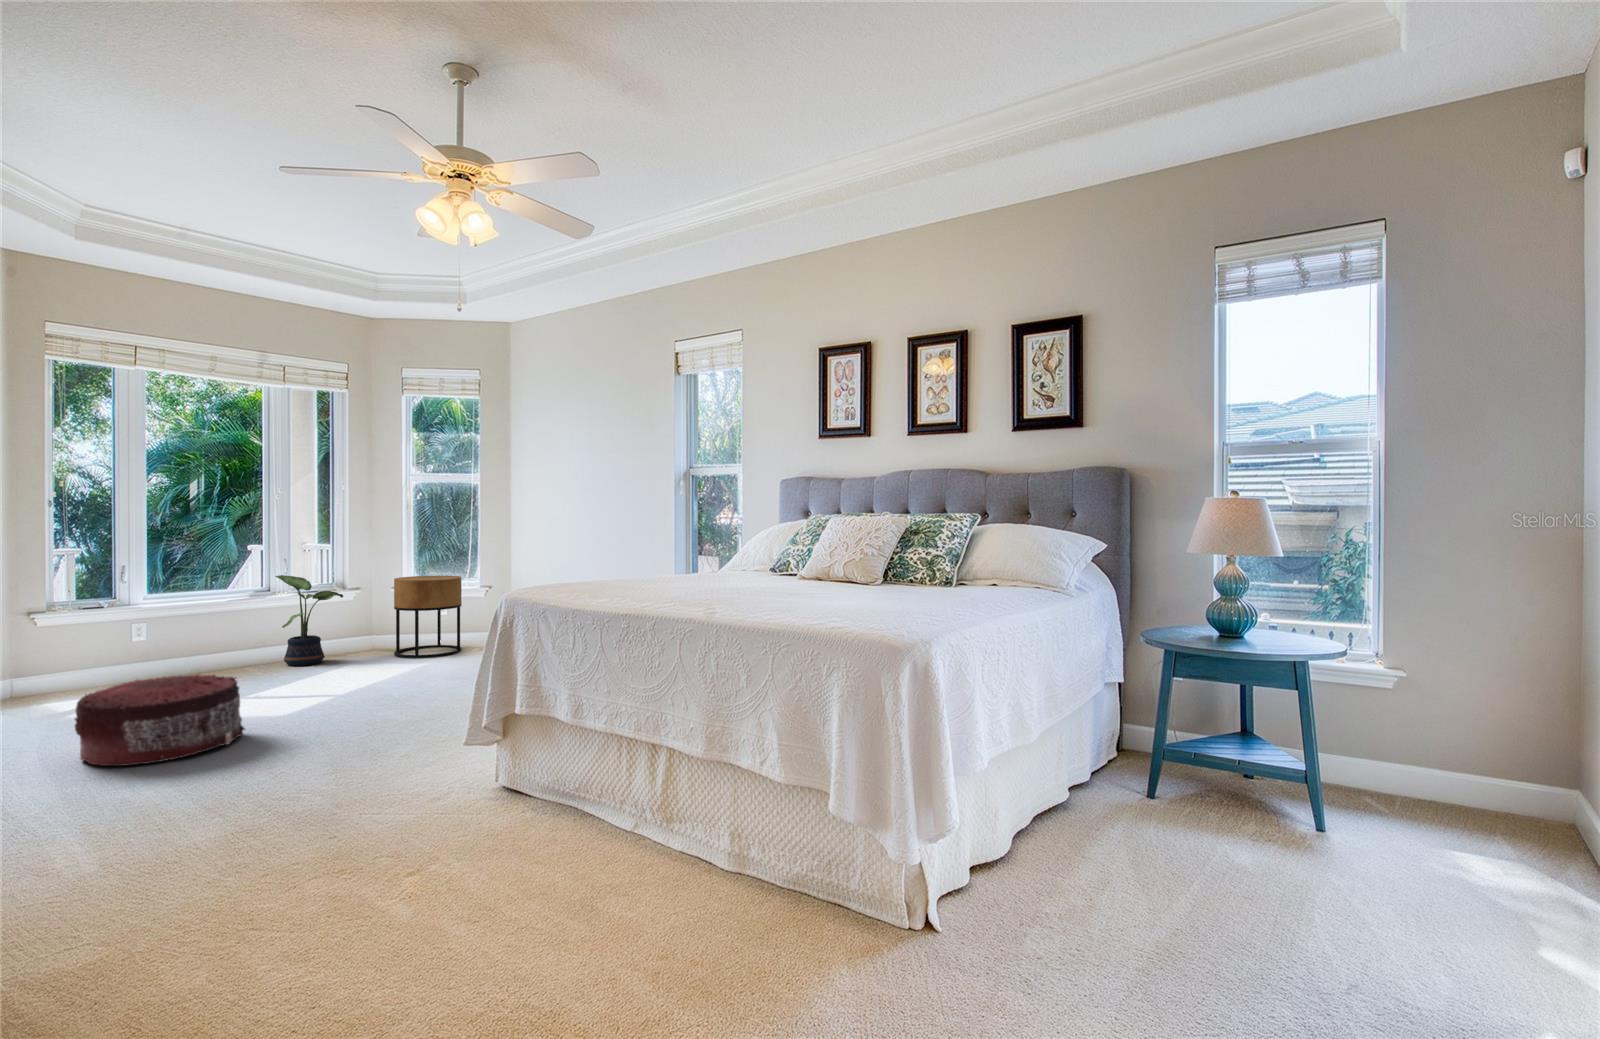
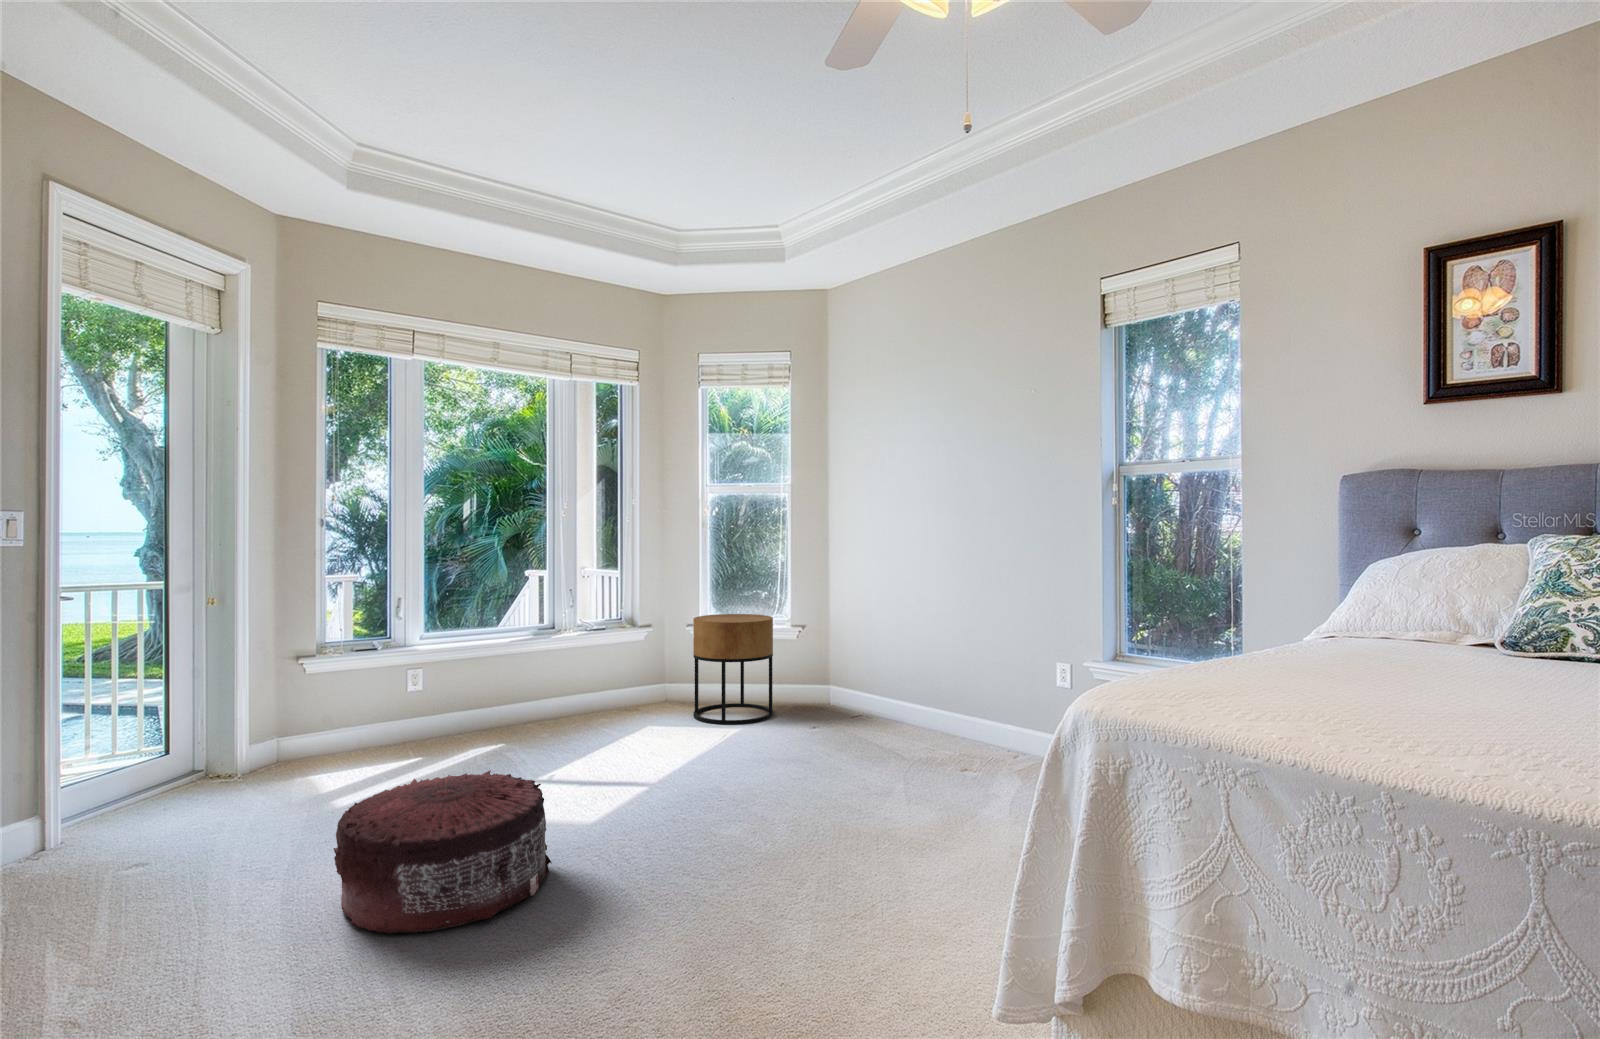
potted plant: present [275,575,343,666] -> none [558,612,635,730]

